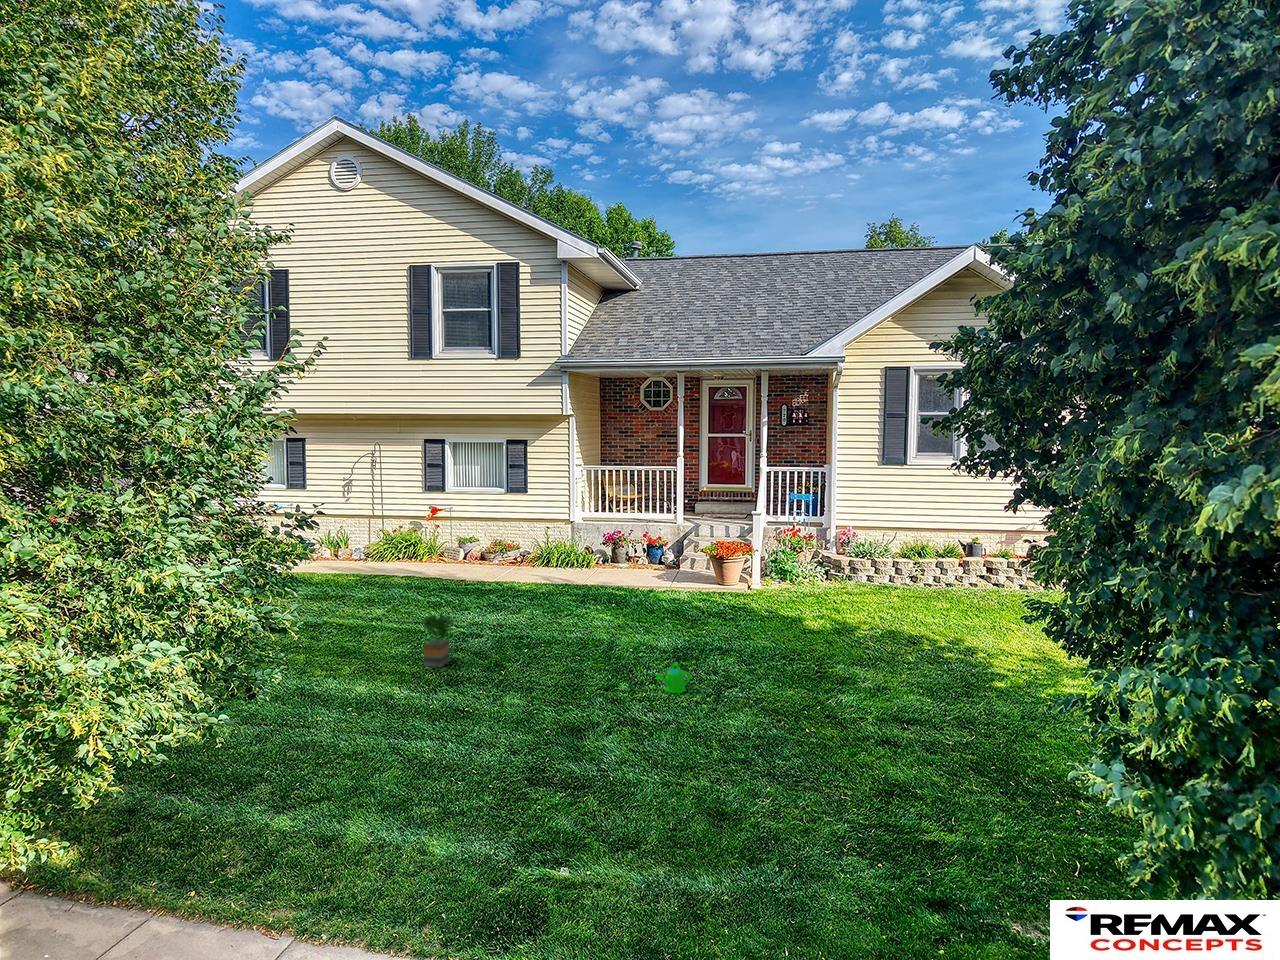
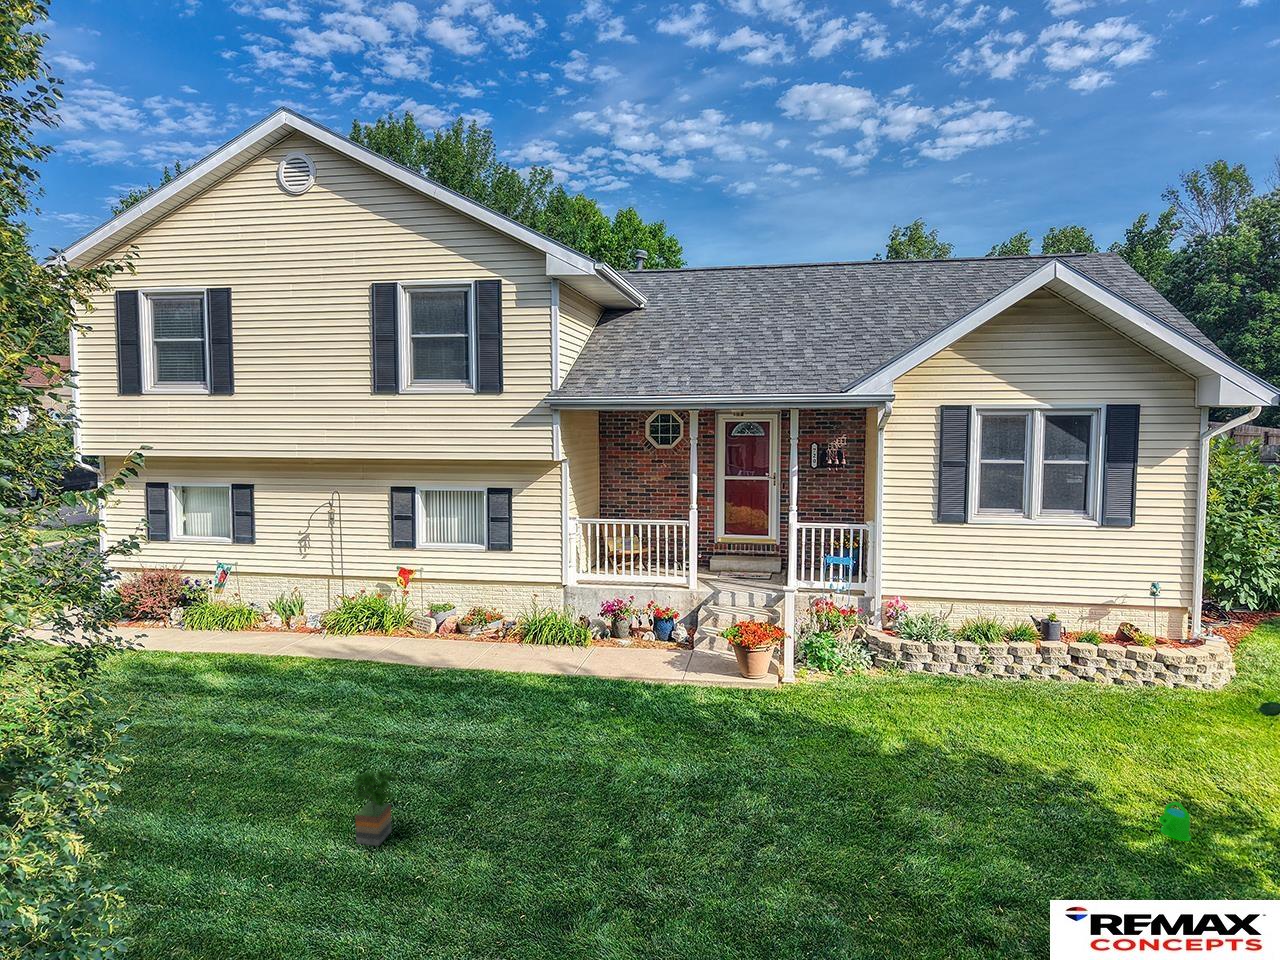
watering can: present [657,662,691,693] -> present [1159,802,1191,841]

